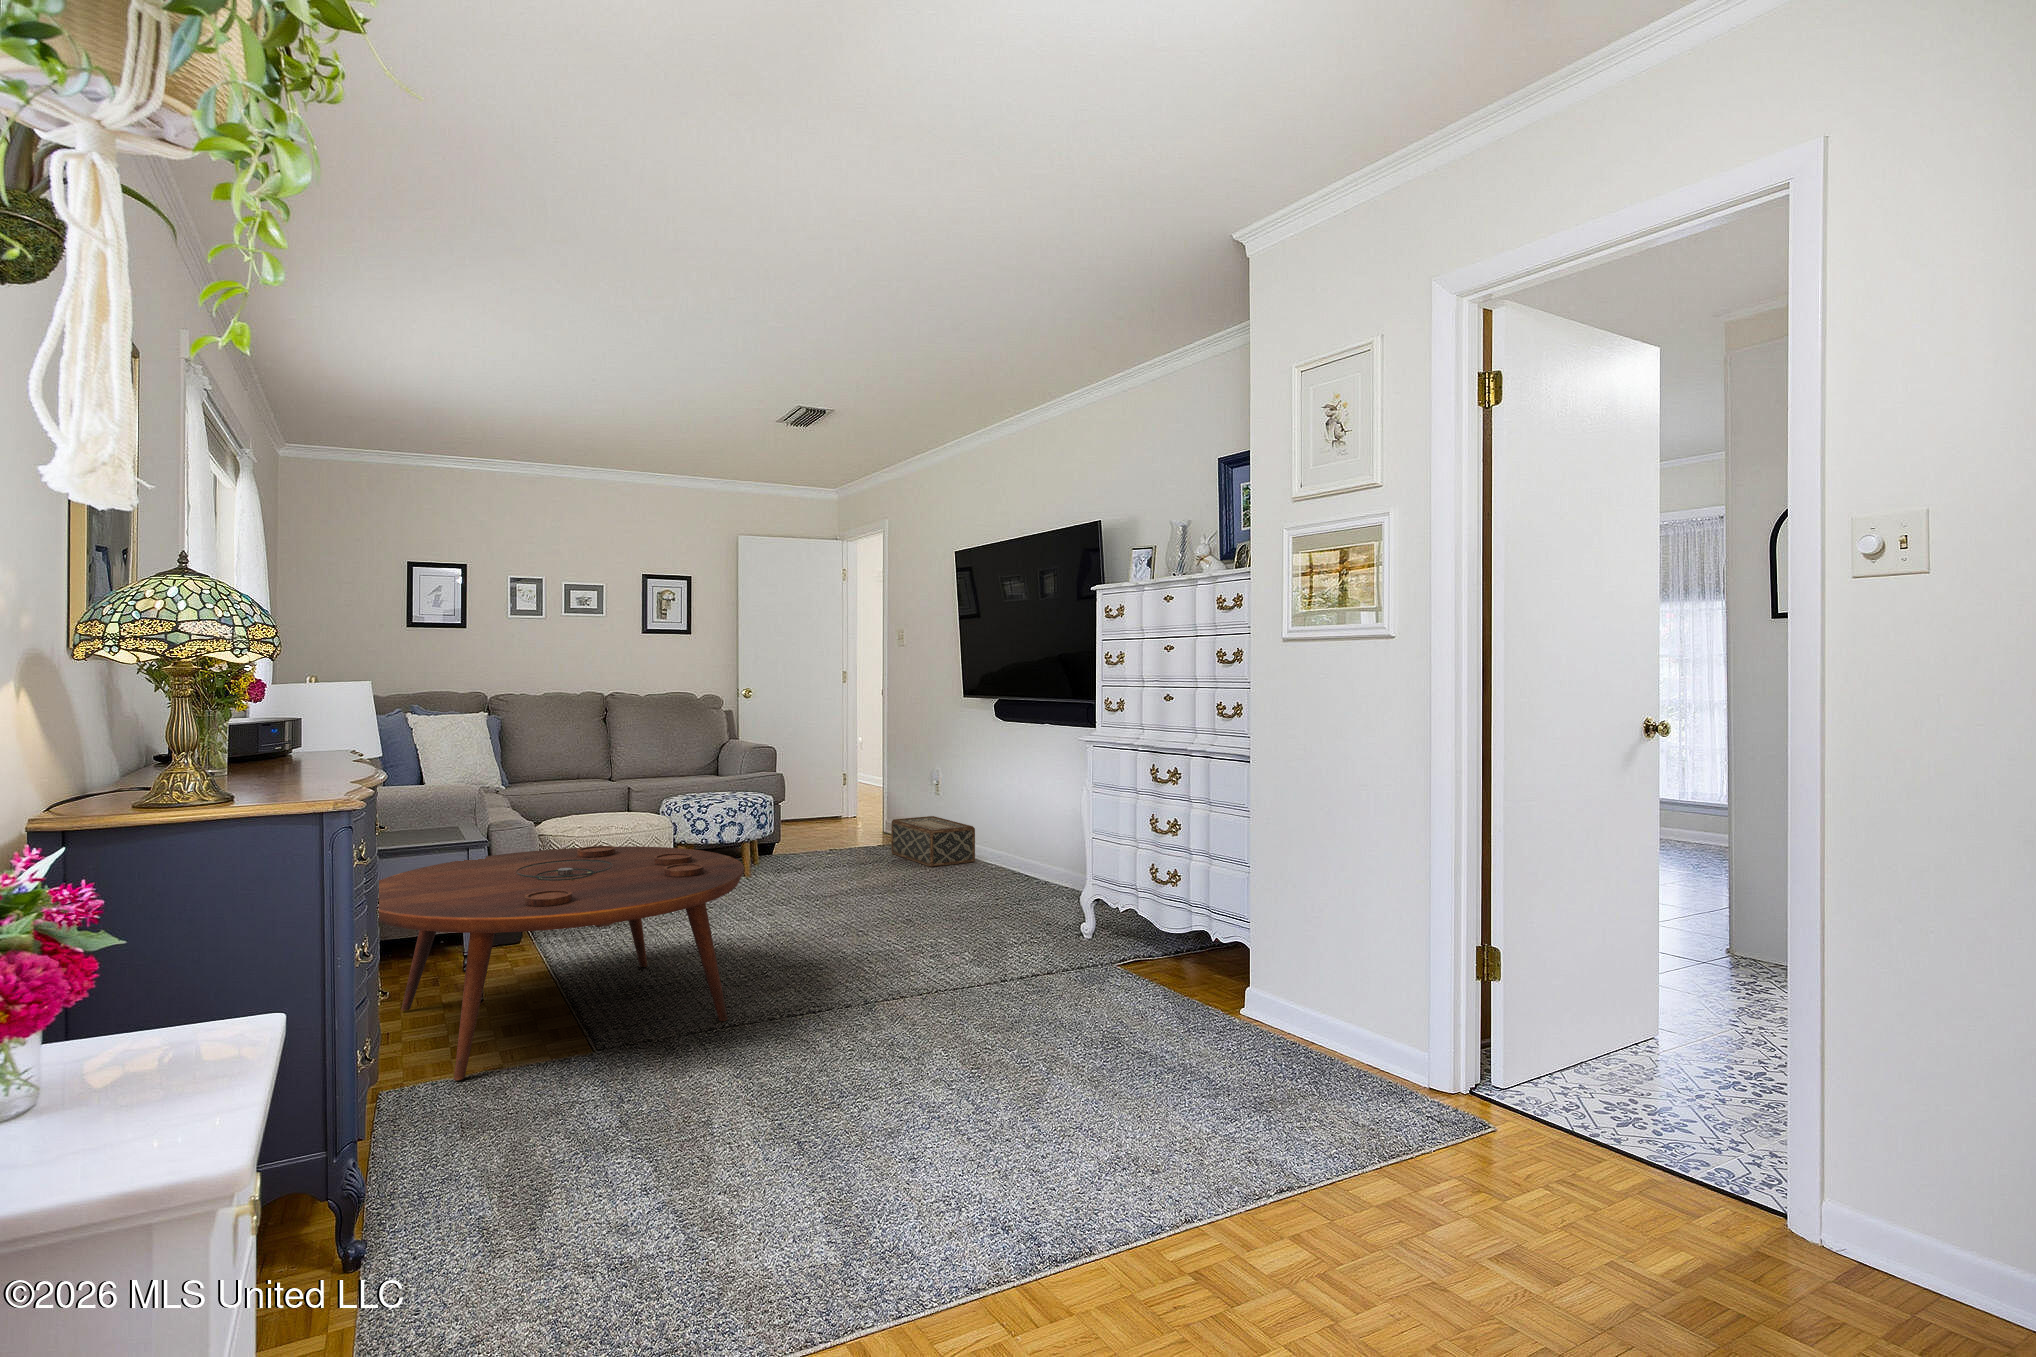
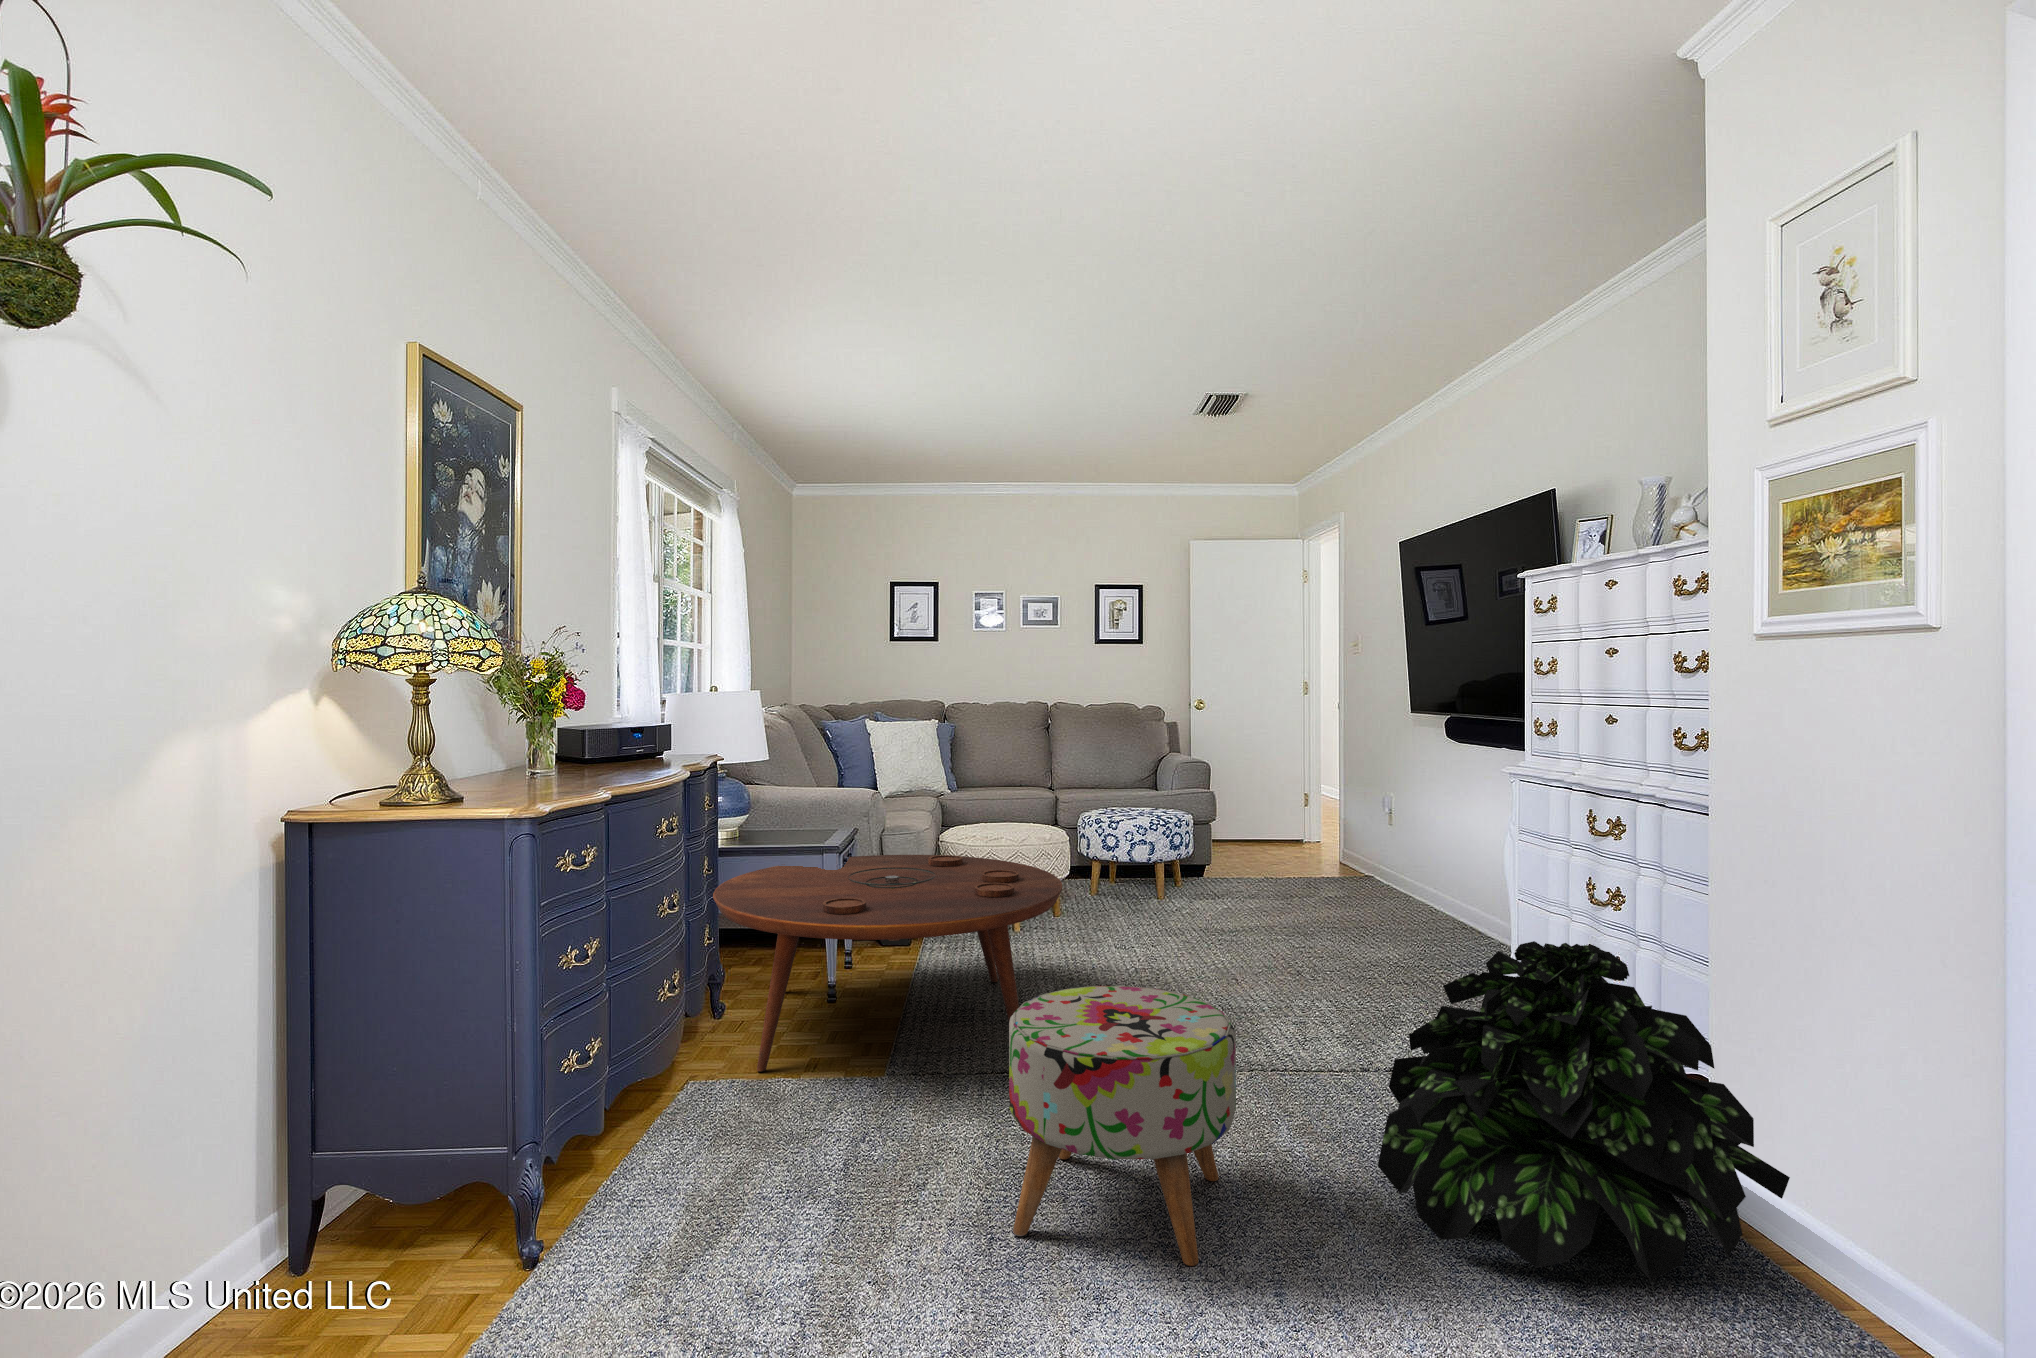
woven basket: present [891,816,975,867] -> none [1329,848,1423,908]
potted plant: none [1064,852,1307,1068] -> present [1378,941,1790,1281]
ottoman: none [800,927,986,1139] -> present [1009,986,1236,1266]

